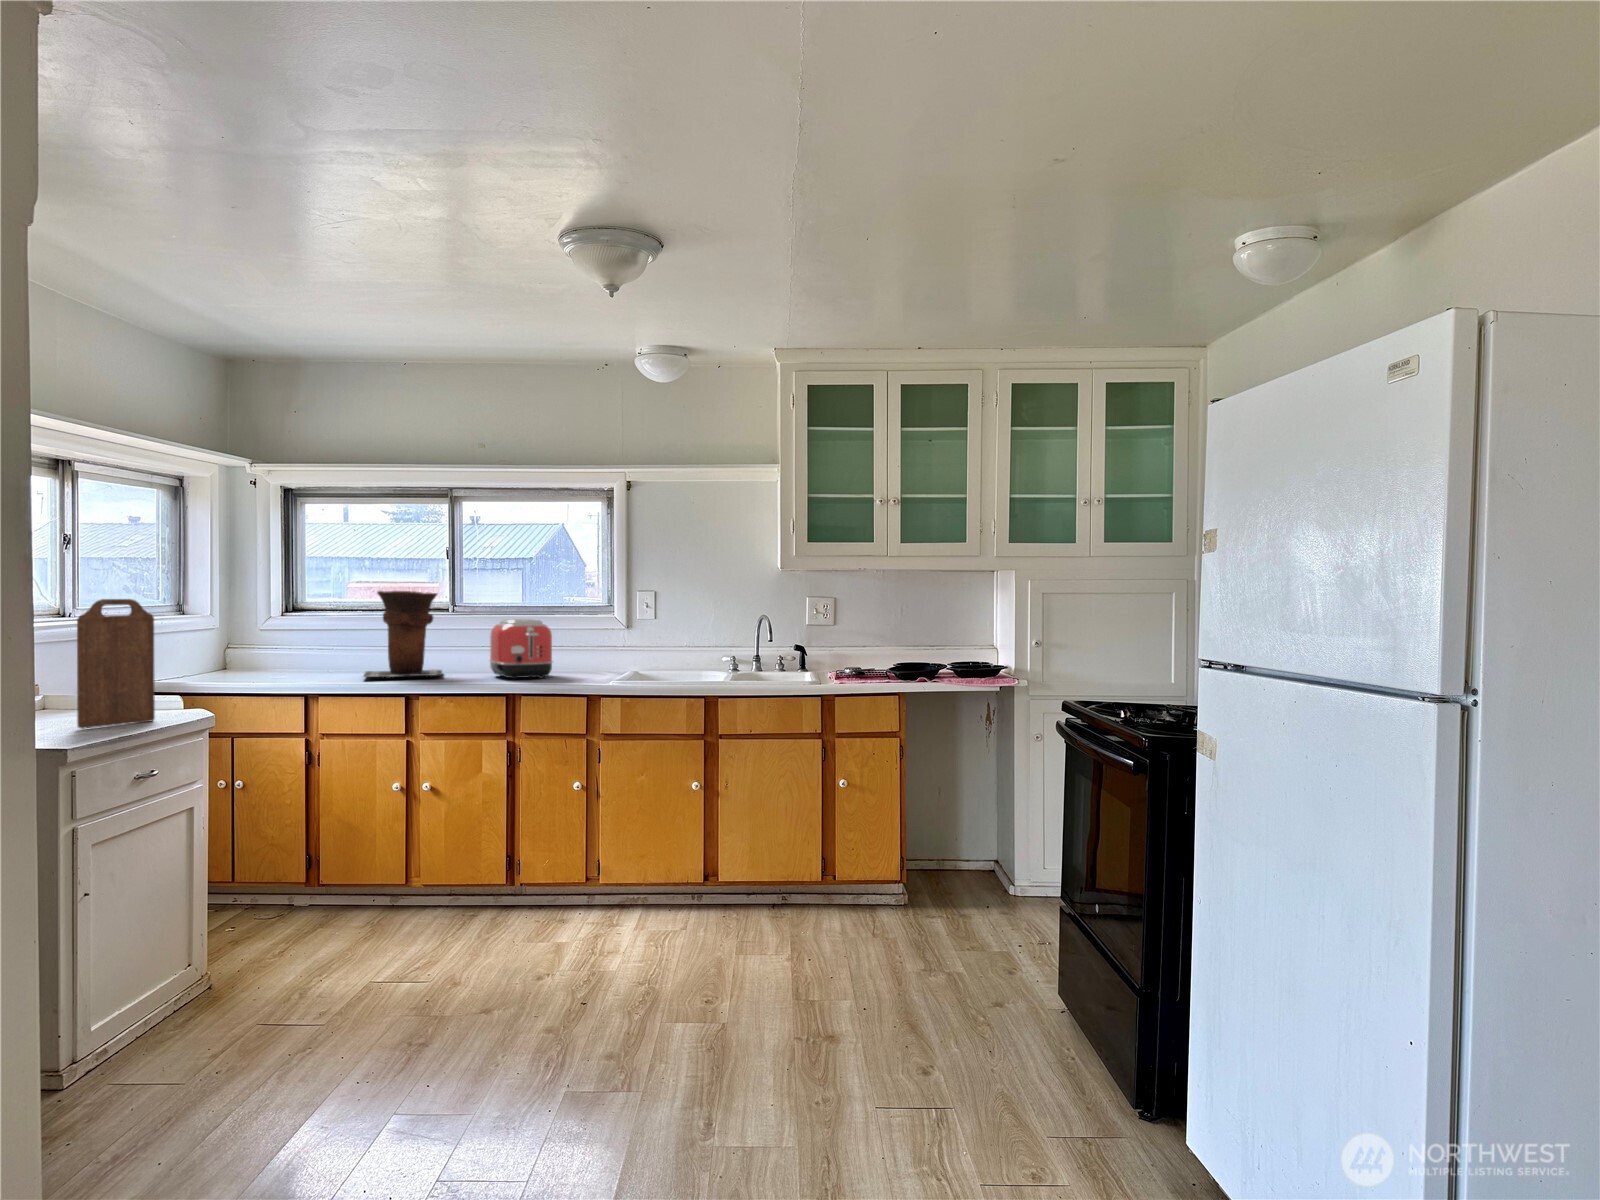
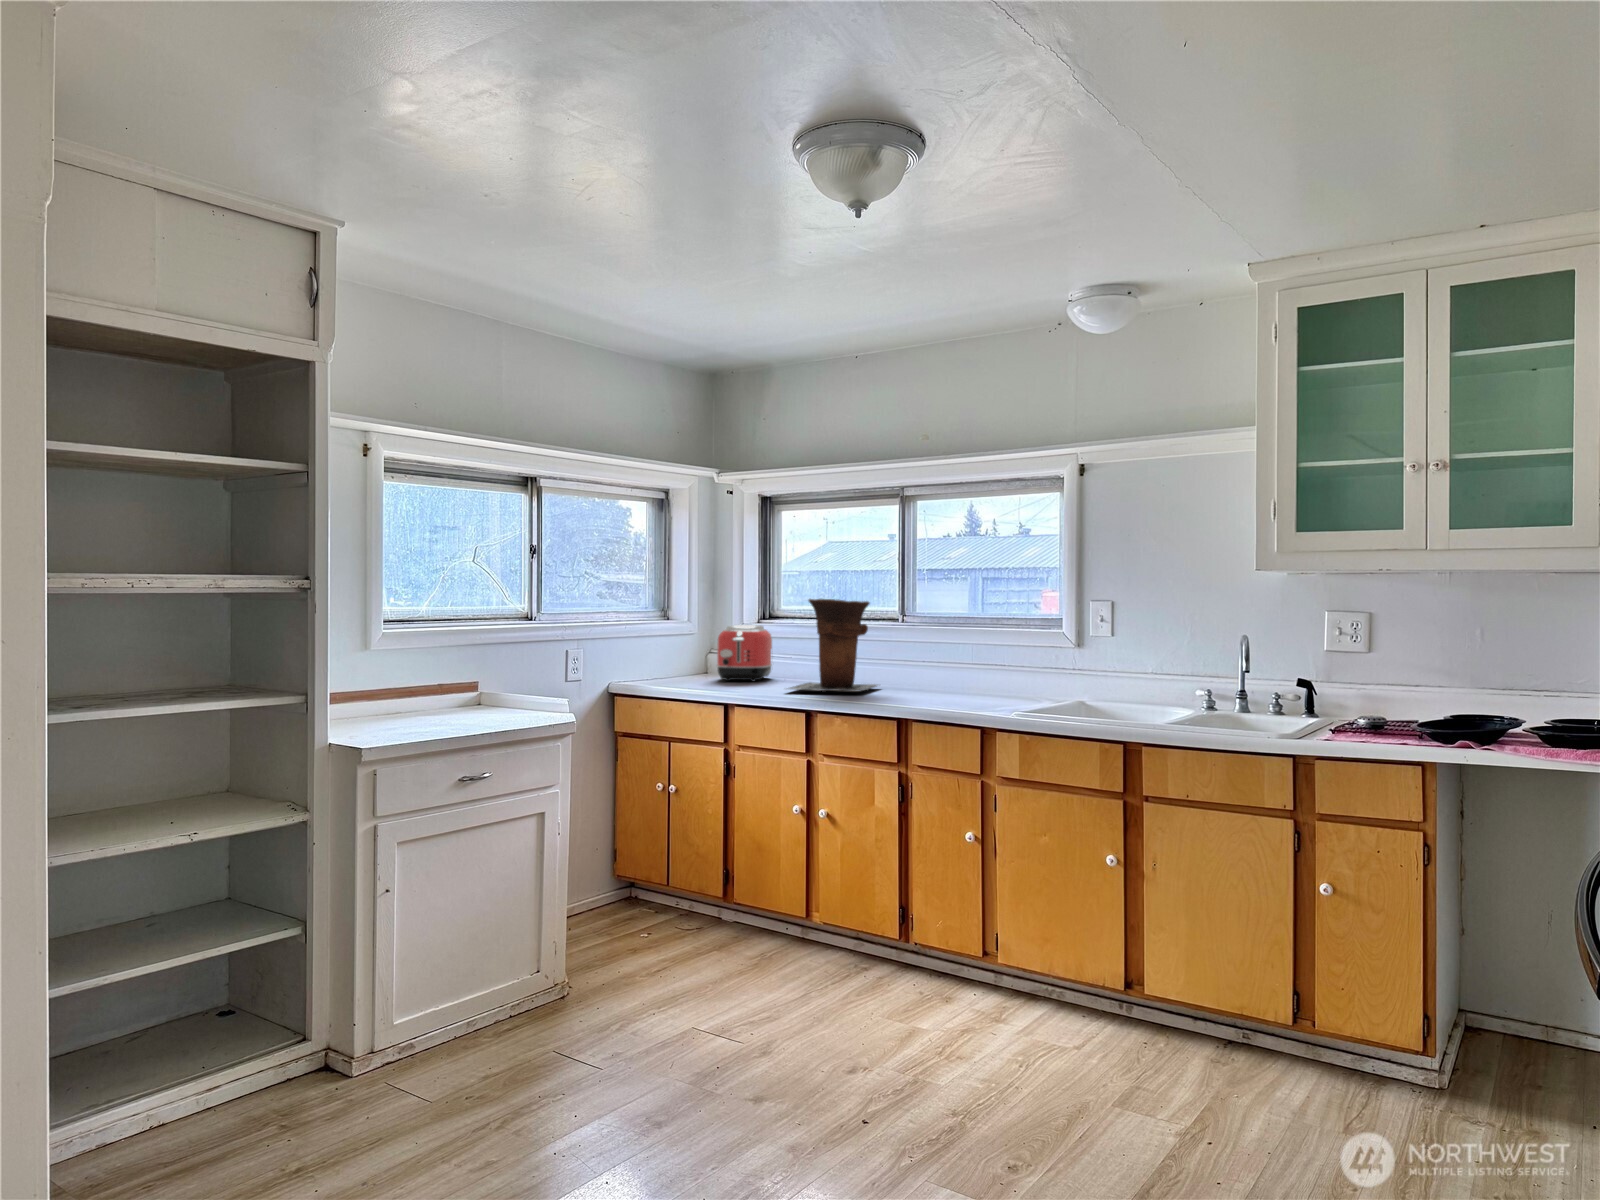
cutting board: present [77,599,155,729] -> none [426,605,500,728]
toaster: present [490,619,553,679] -> present [717,625,772,682]

